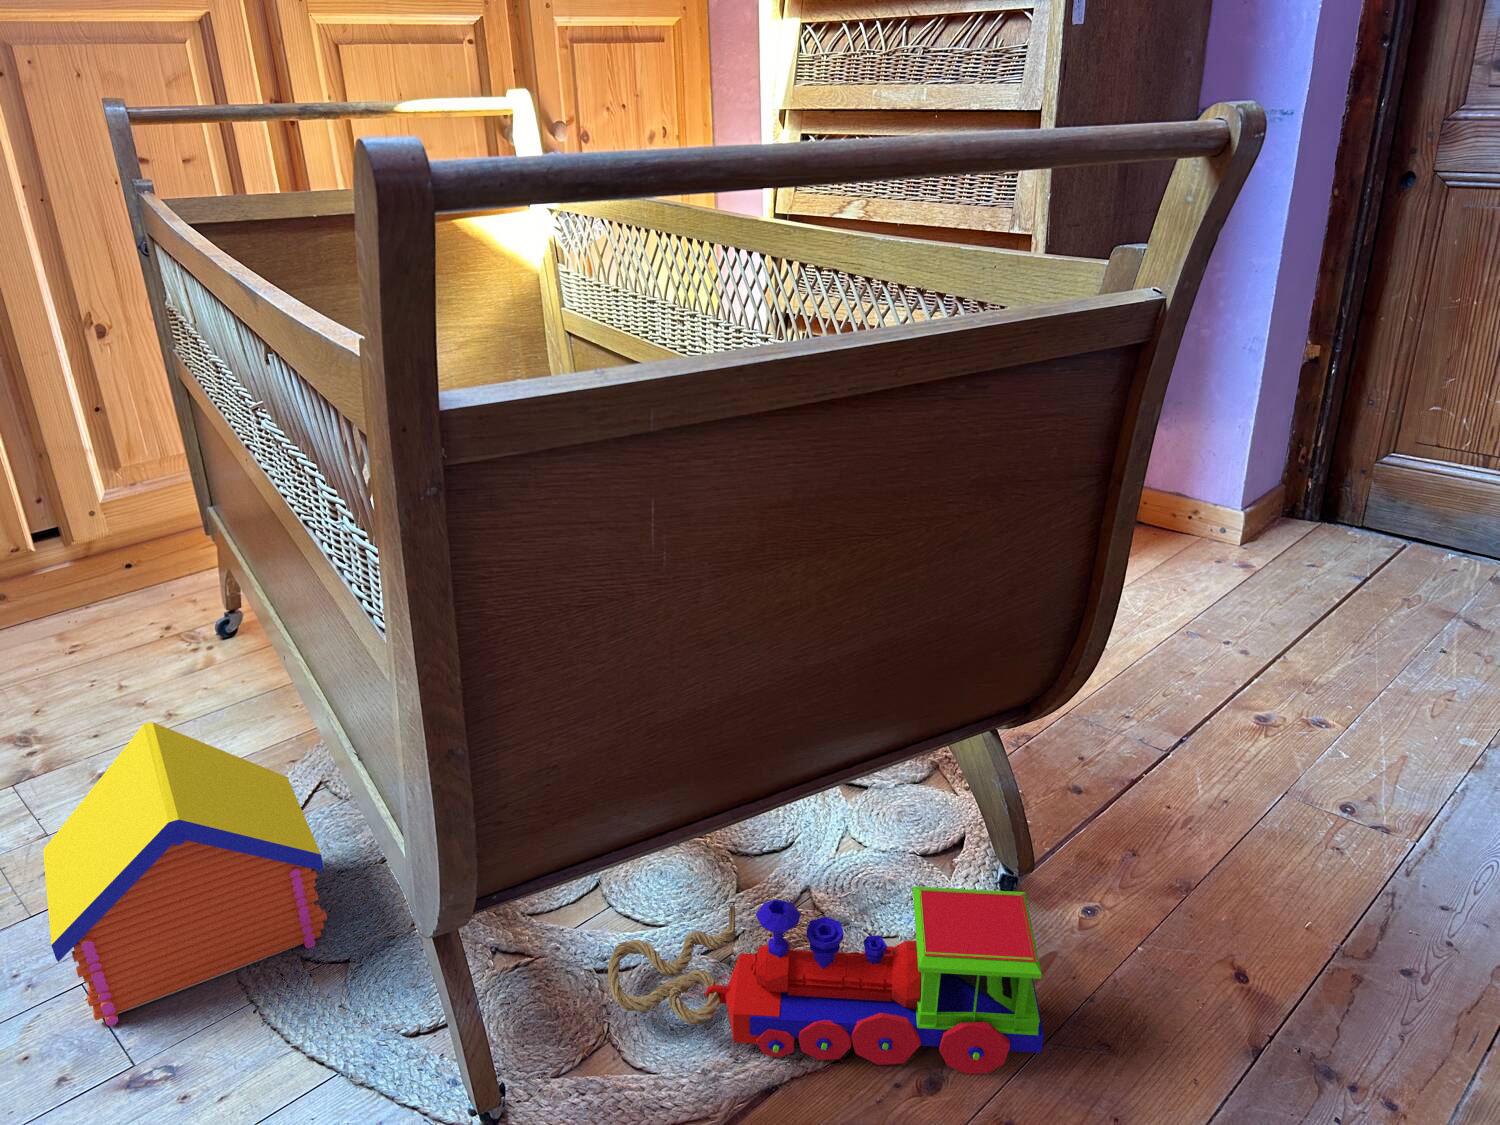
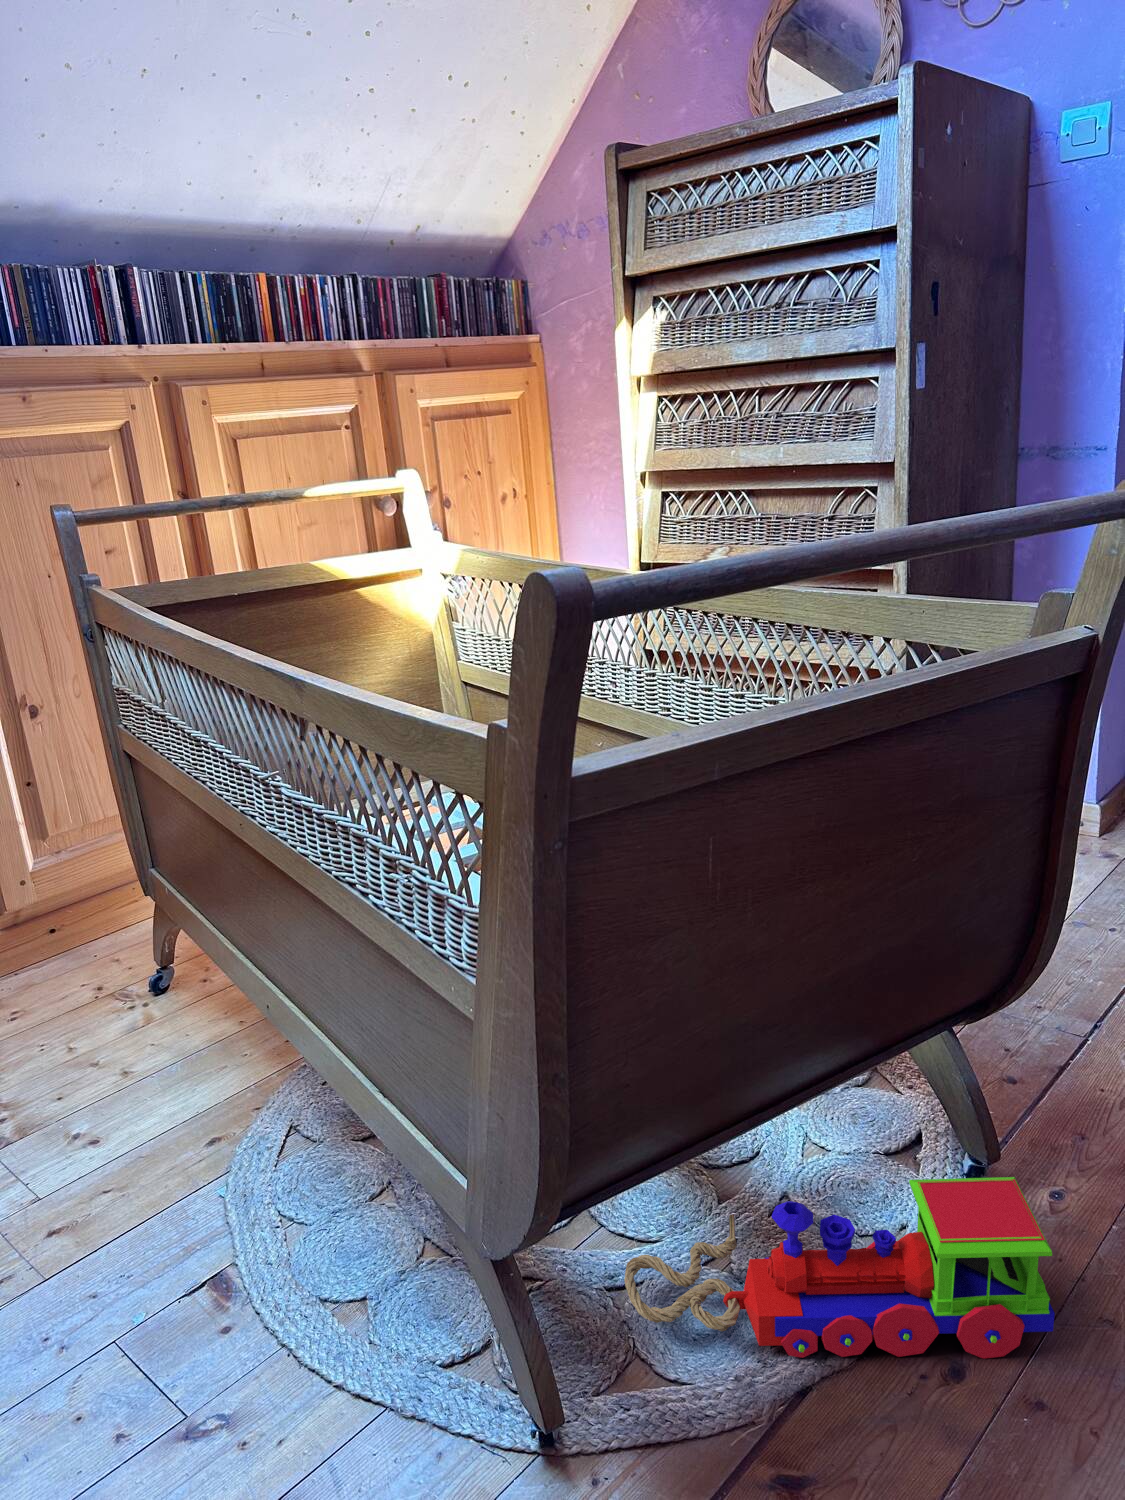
toy house: present [43,722,327,1026] -> none [70,1078,340,1379]

